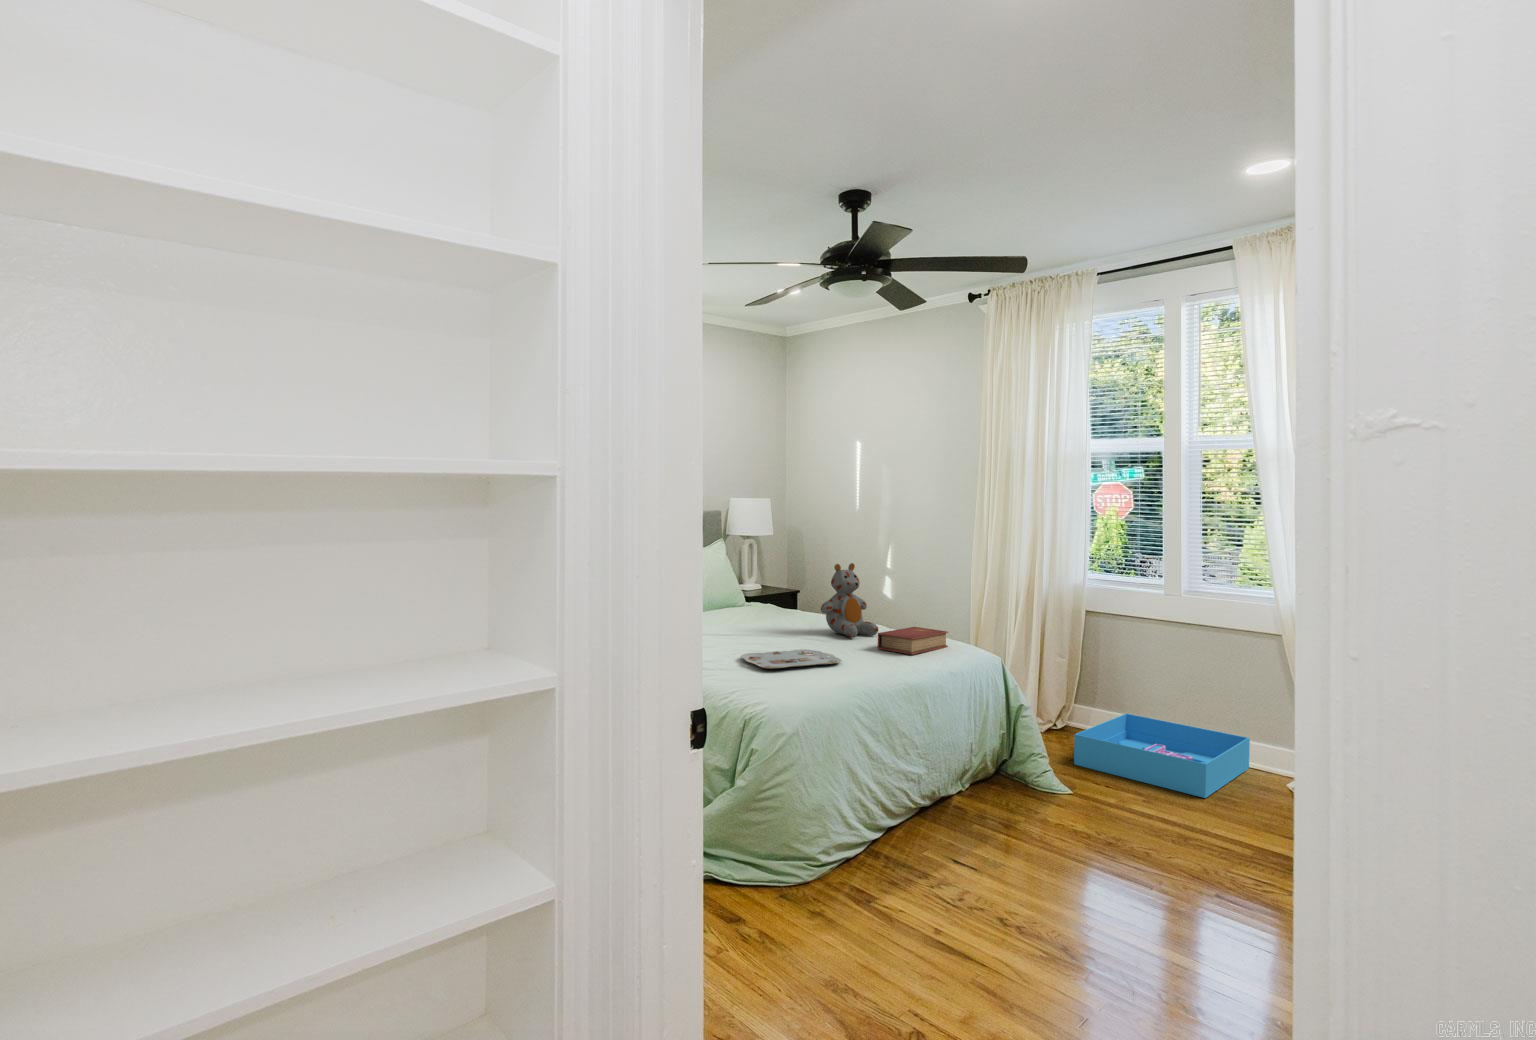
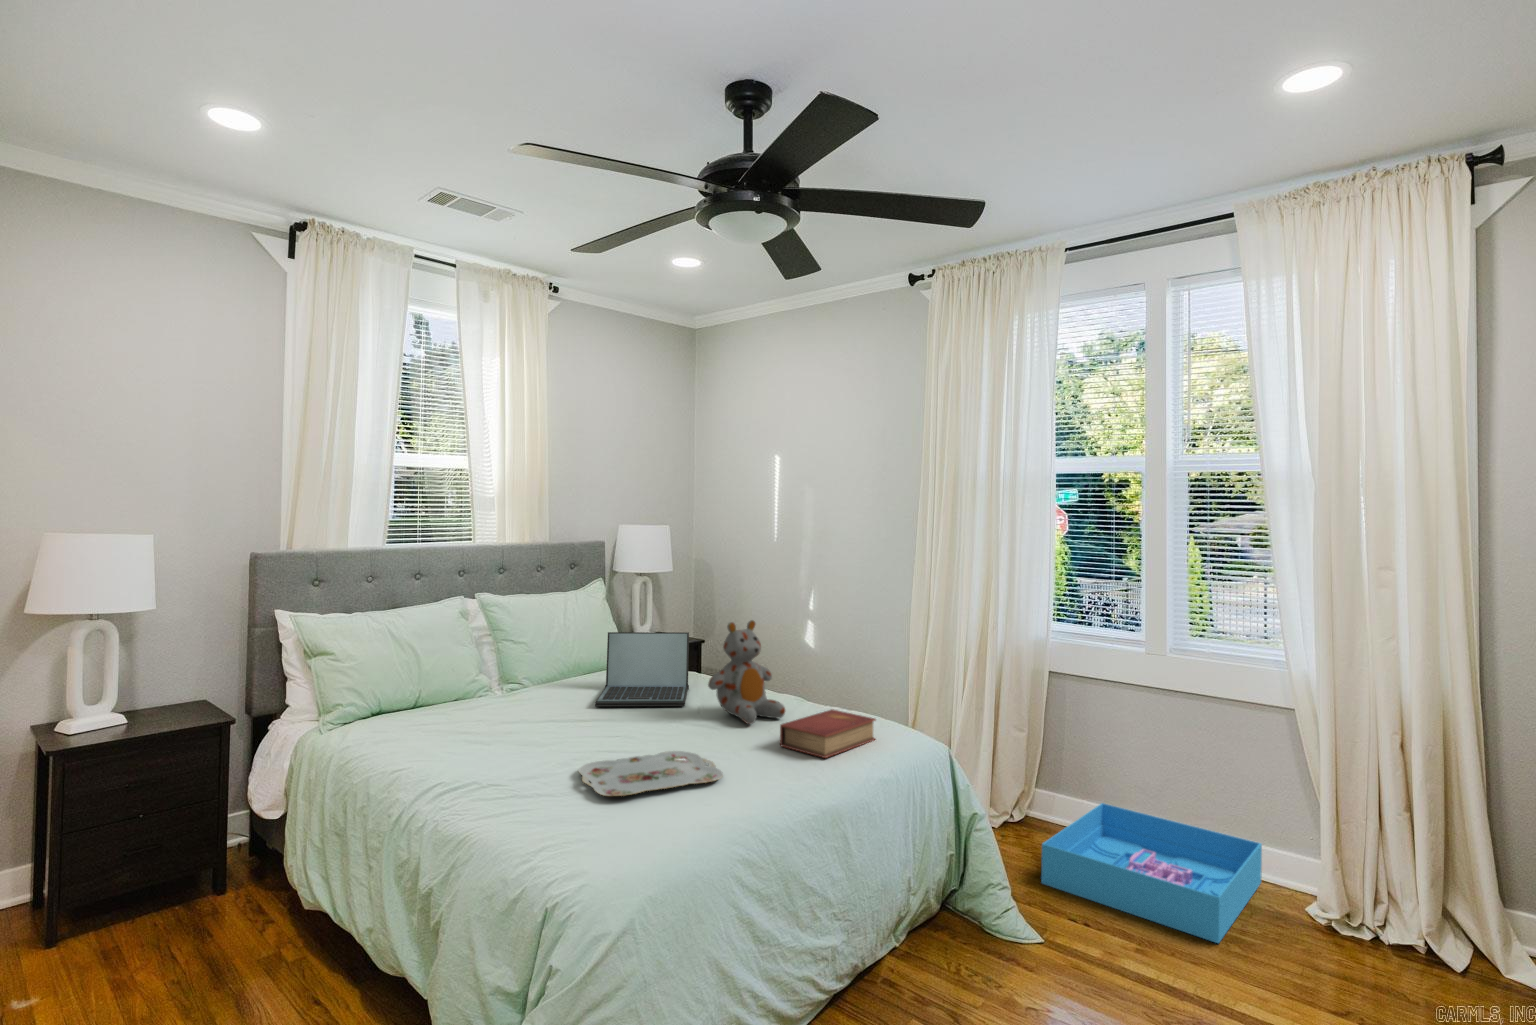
laptop: none [734,576,801,628] -> present [595,632,689,706]

